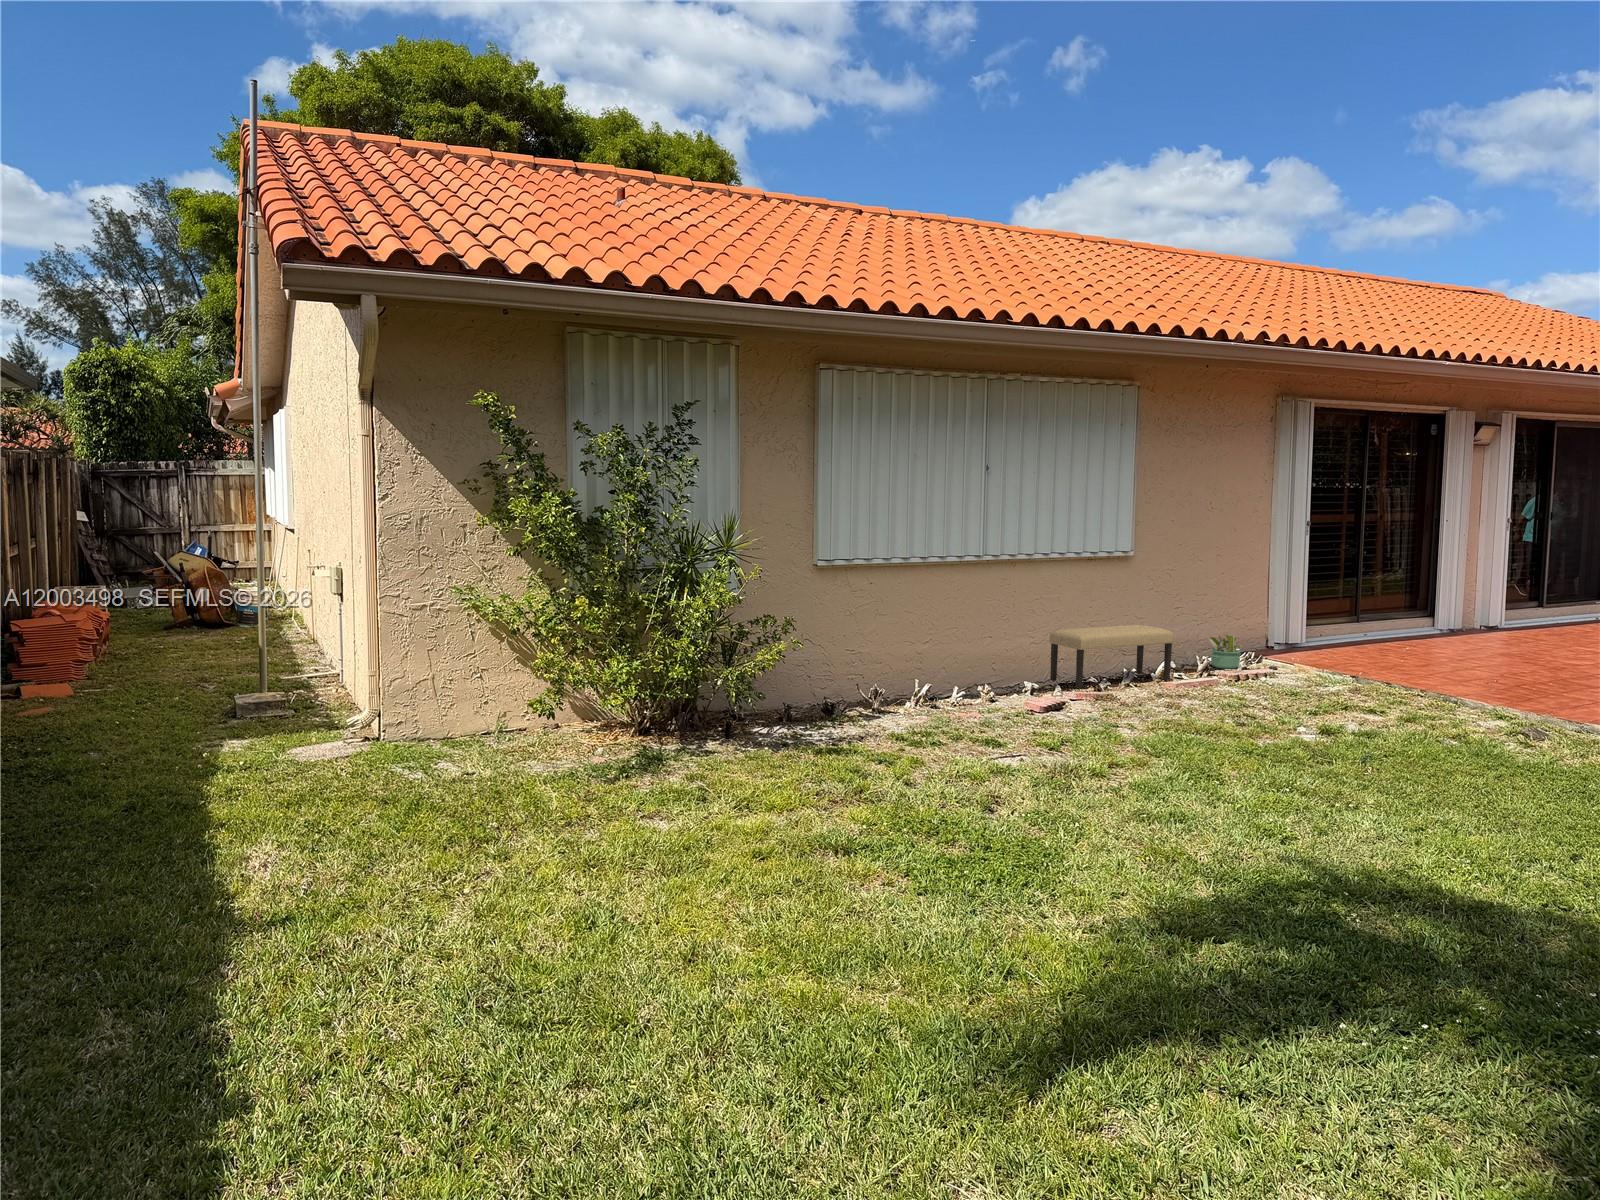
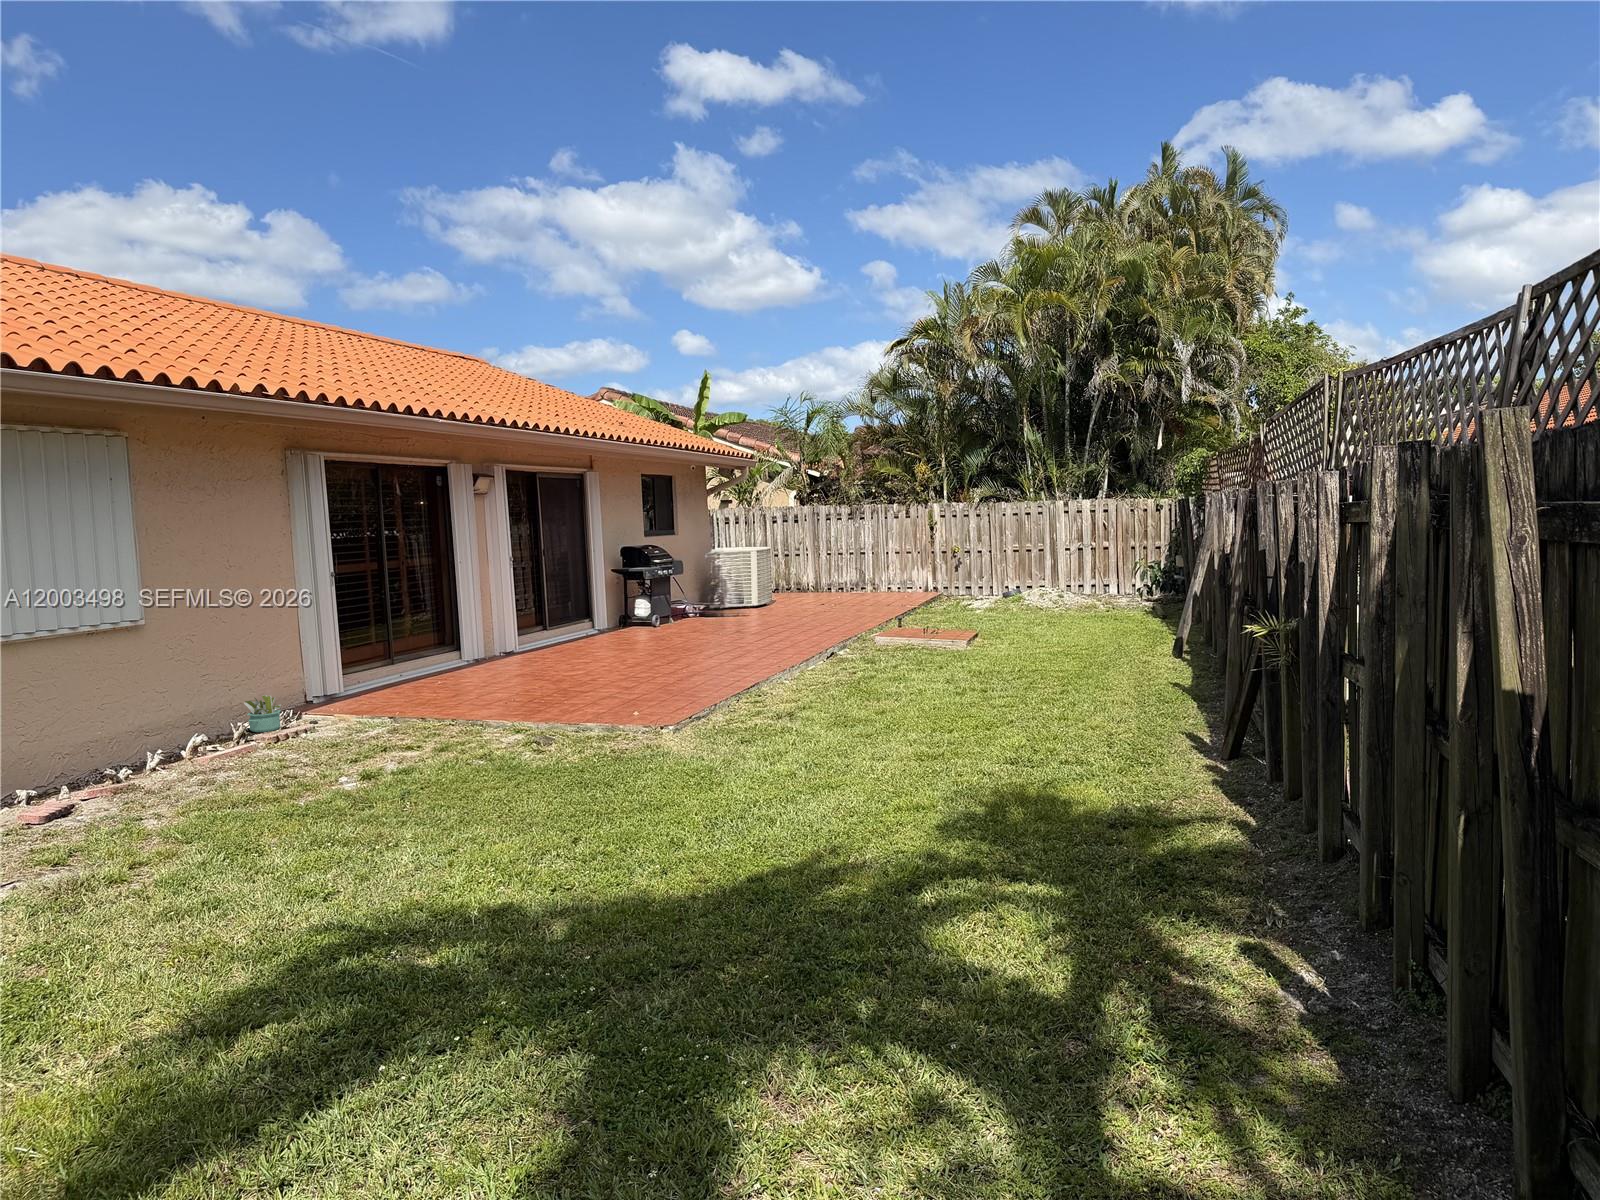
bench: present [1049,625,1174,689] -> none [42,700,203,786]

